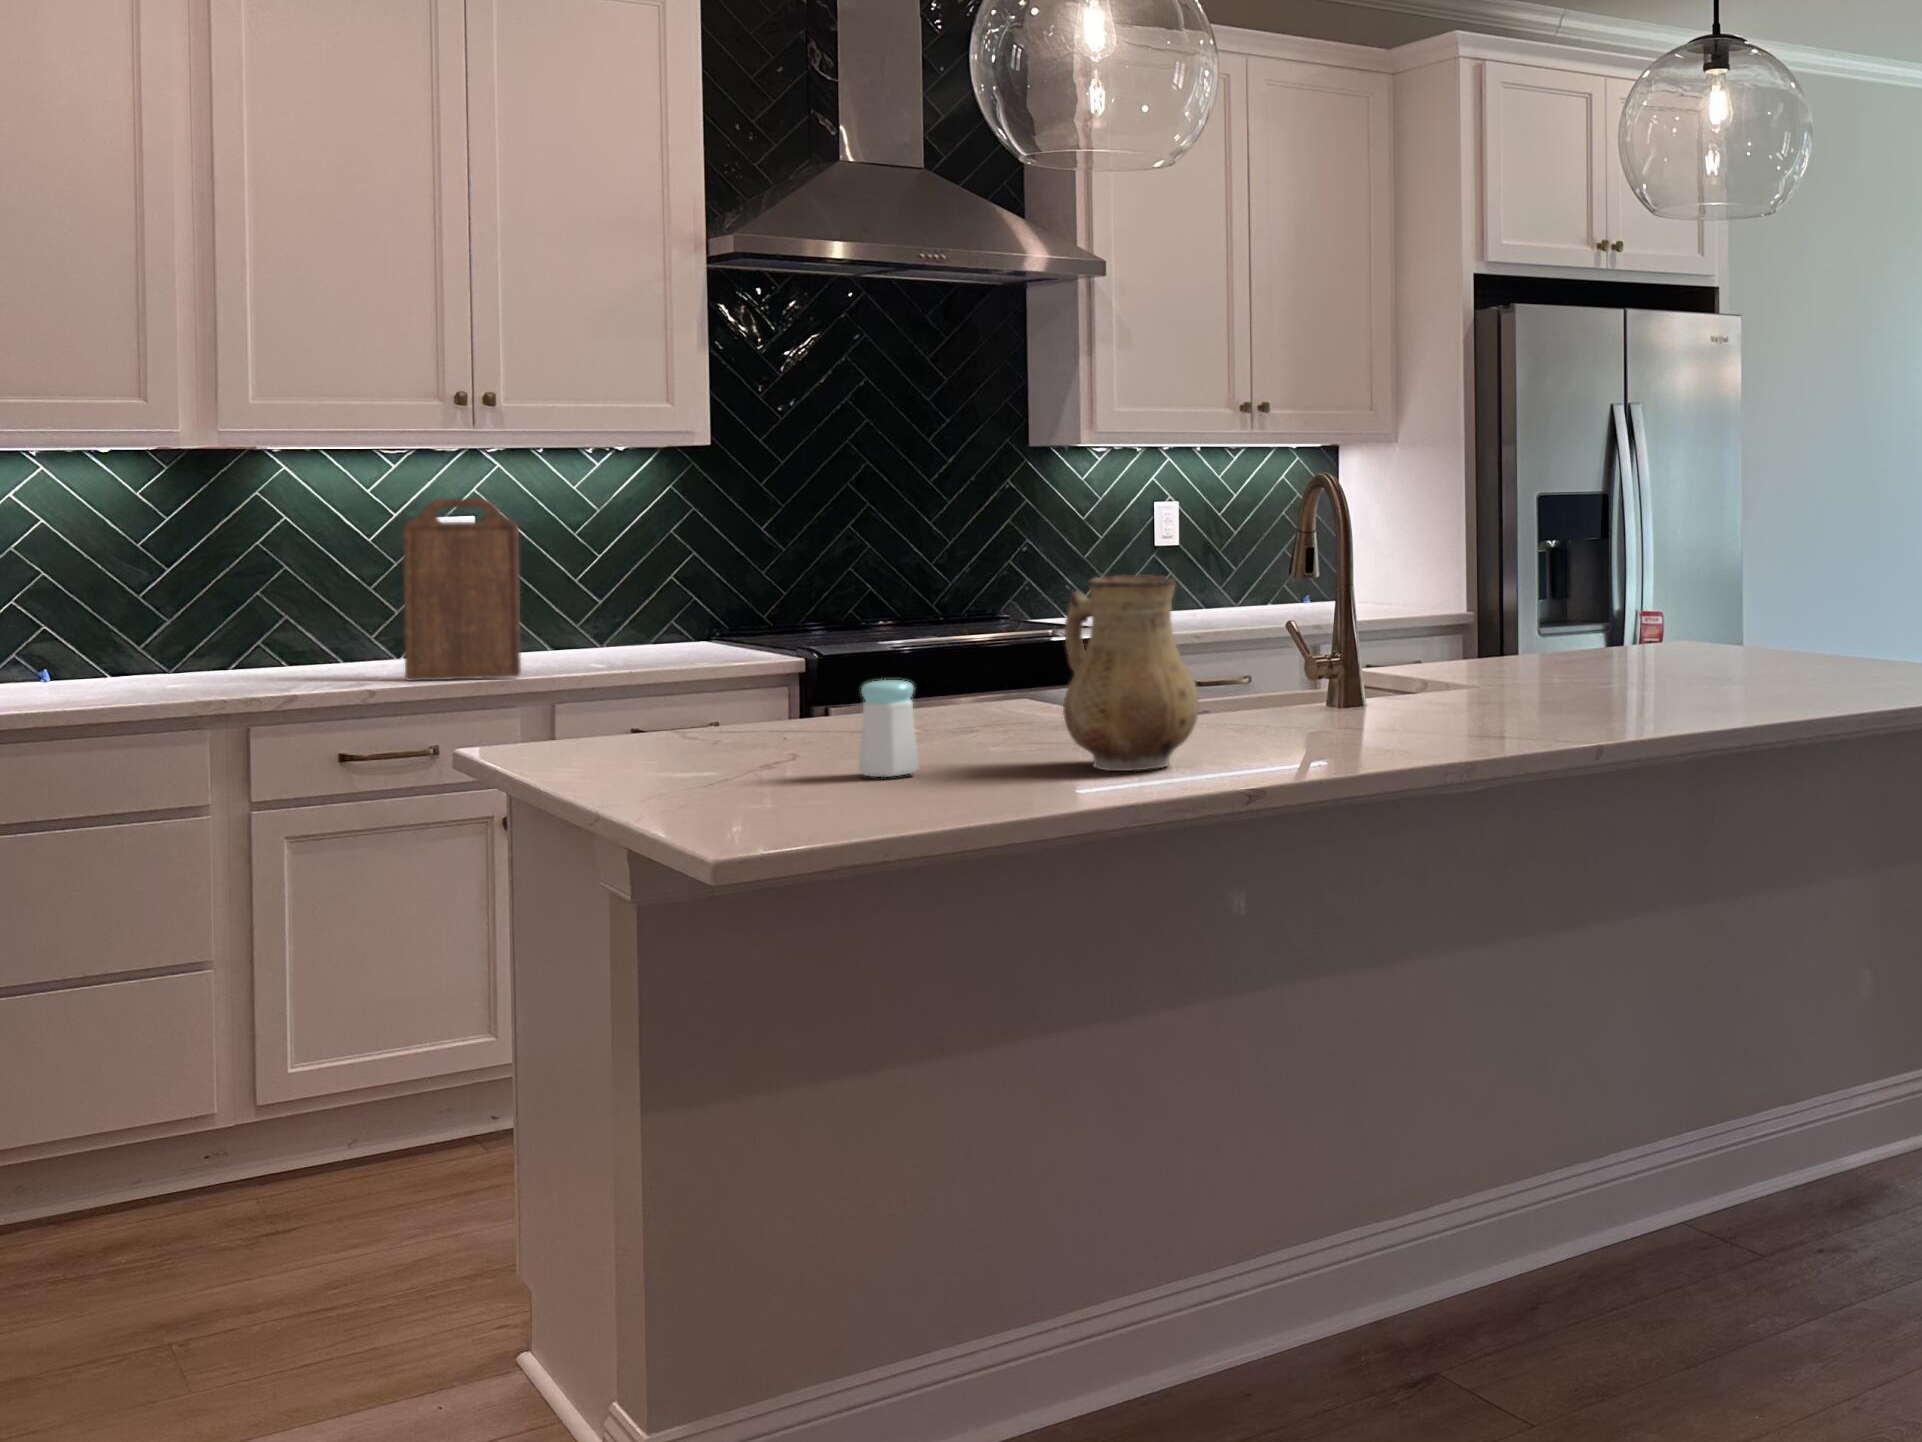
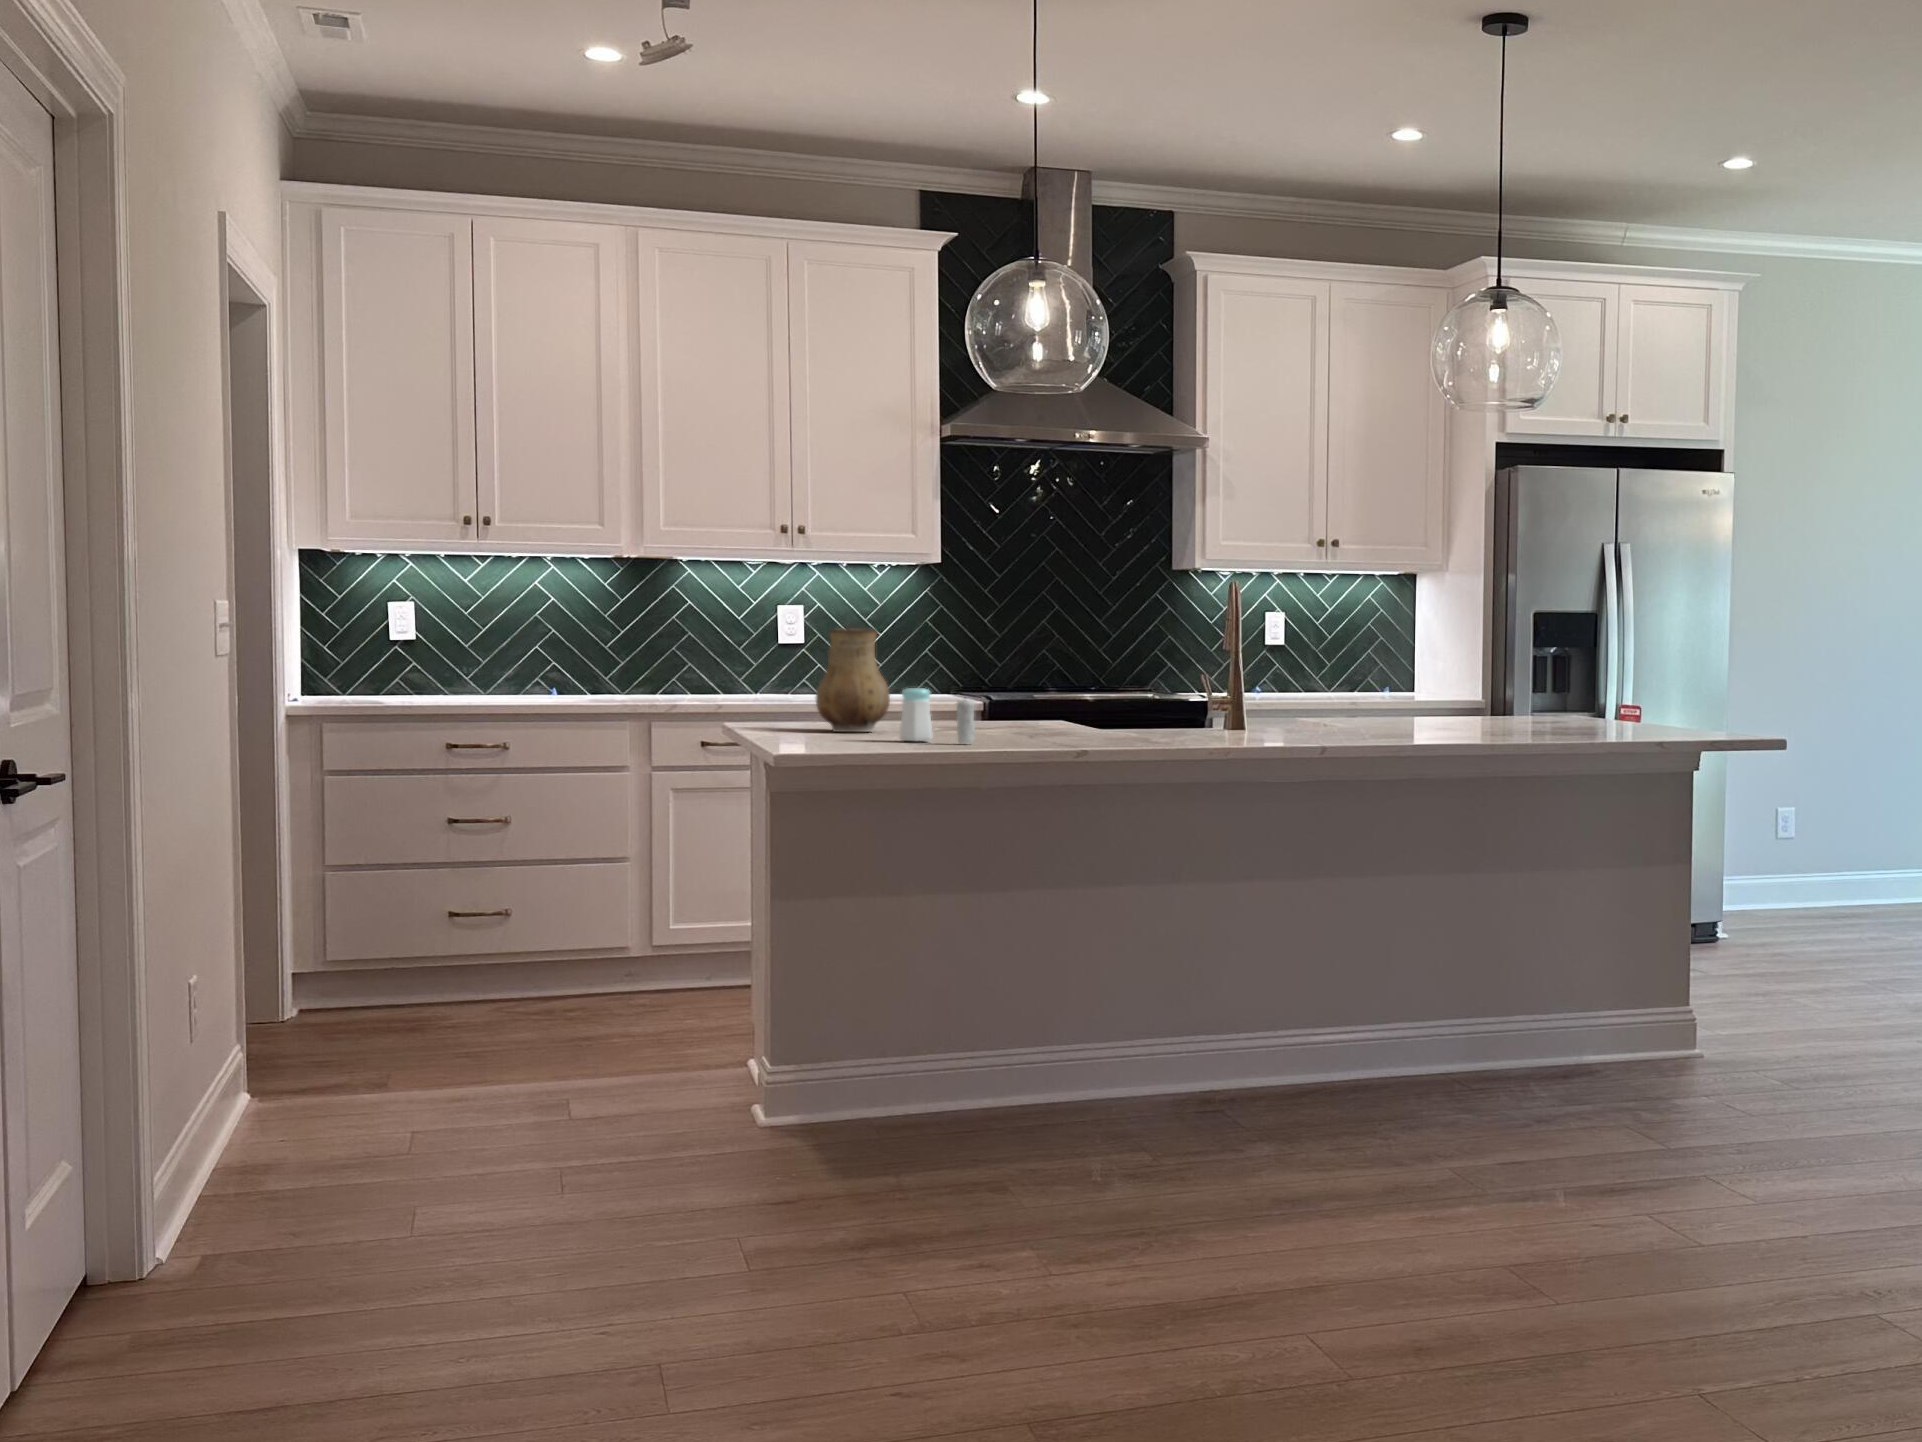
cutting board: present [403,498,521,681] -> none [748,592,814,706]
ceramic pitcher: present [1063,575,1199,771] -> present [816,628,890,732]
candle: none [970,682,1004,777] -> present [957,699,975,744]

